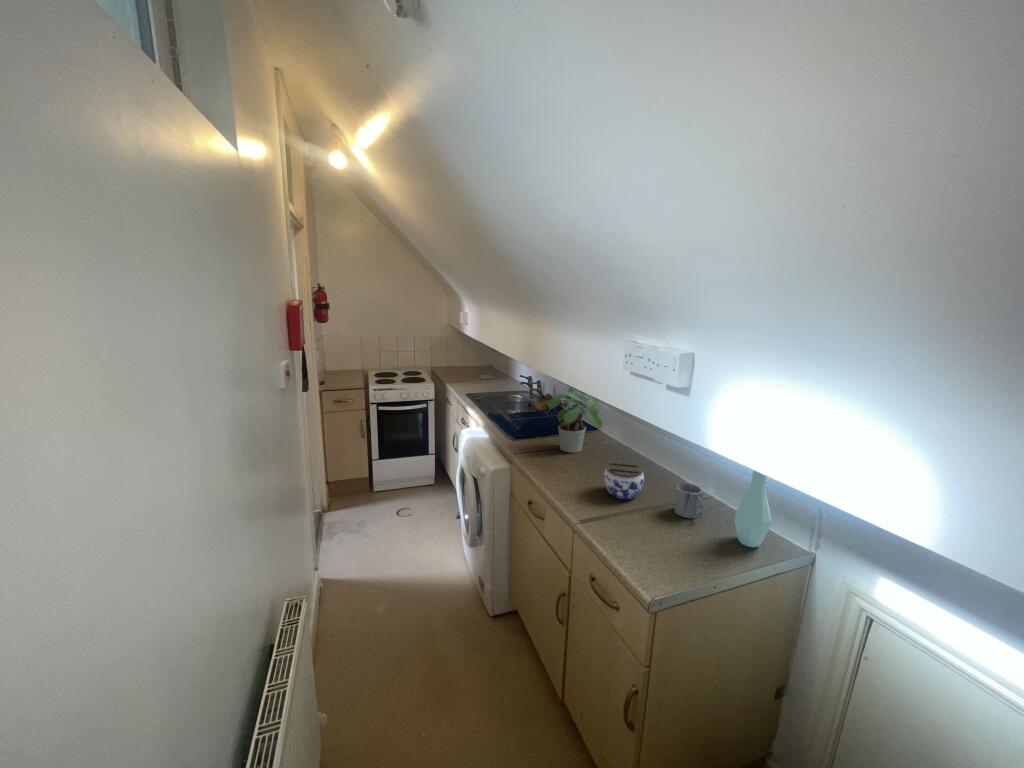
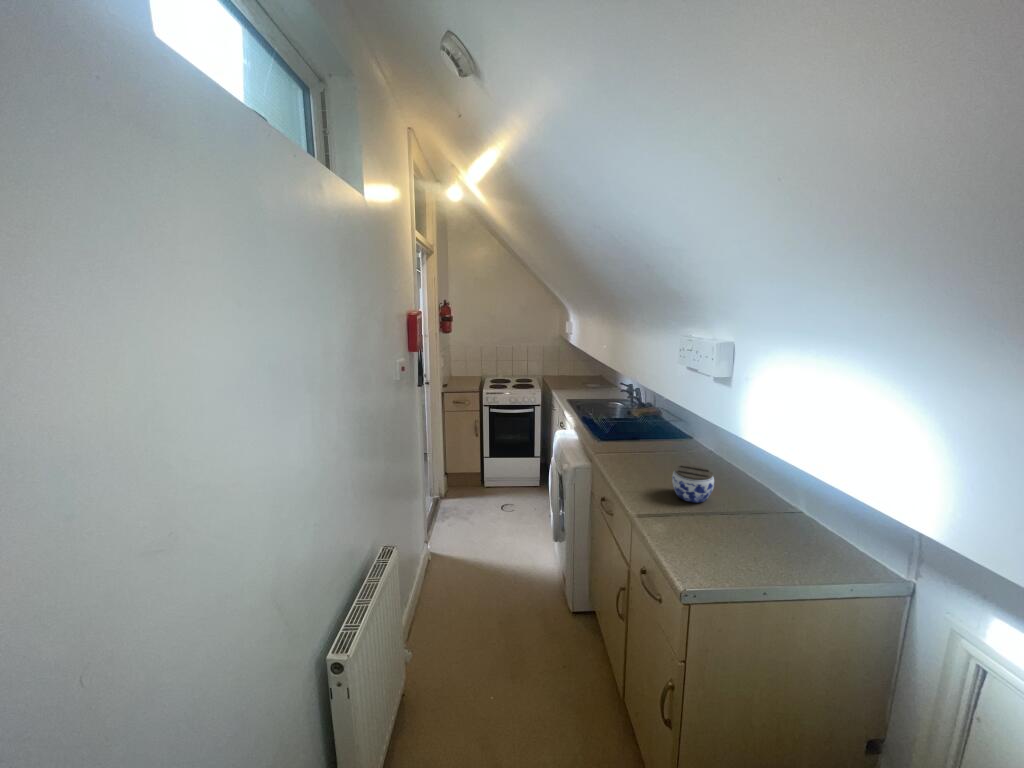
potted plant: present [548,385,602,453] -> none [628,389,684,457]
bottle: present [734,471,771,547] -> none [801,465,844,563]
mug: present [674,483,703,518] -> none [743,491,774,528]

